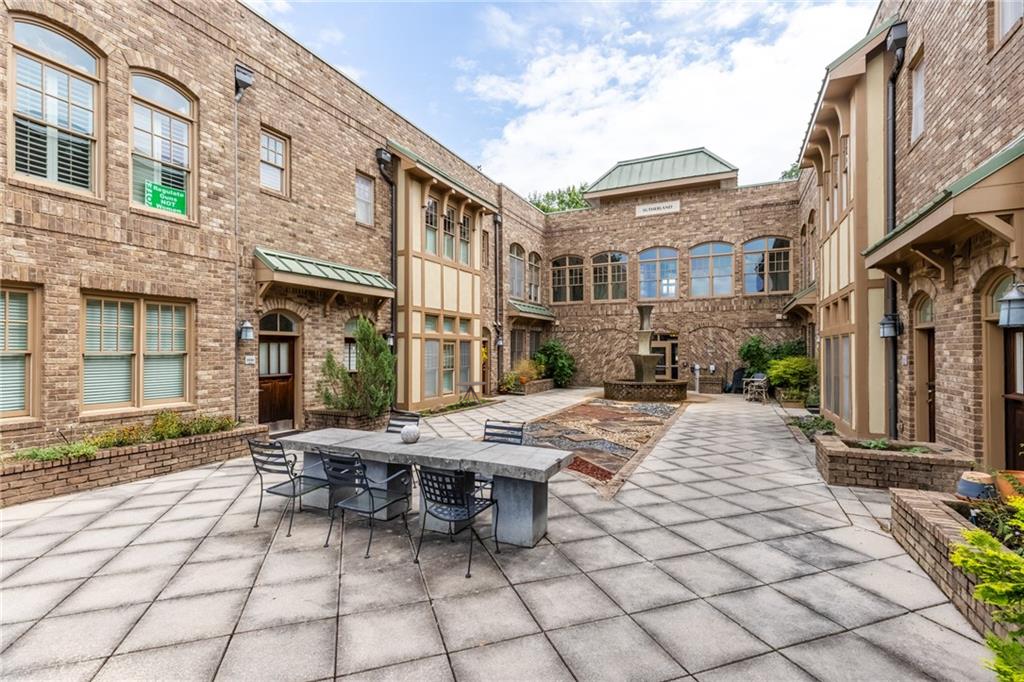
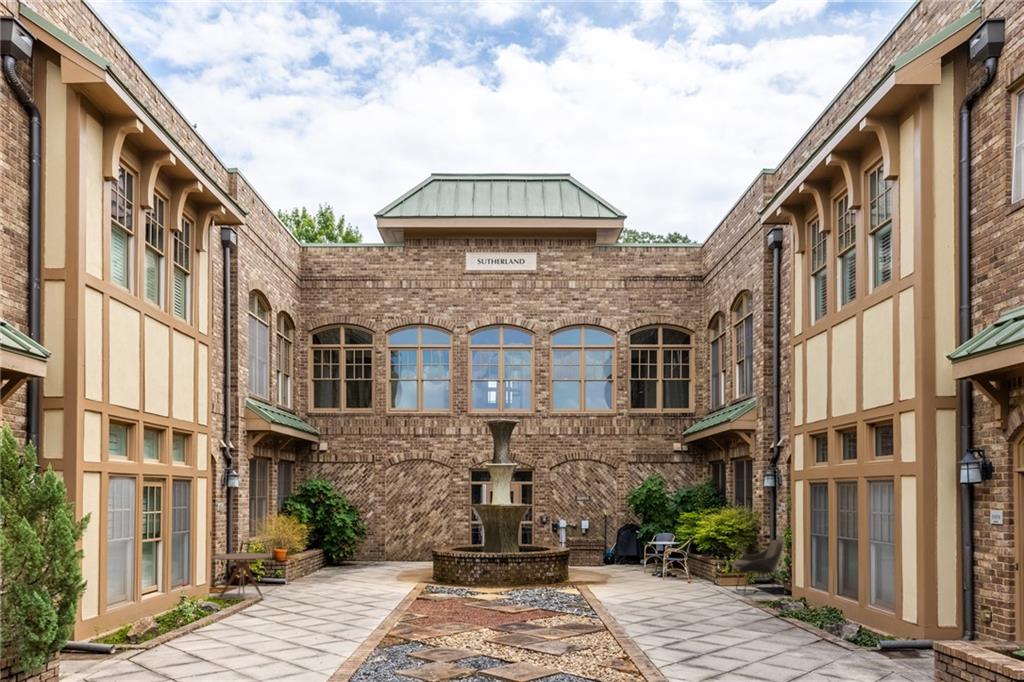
lounge chair: none [784,381,826,424] -> present [732,539,784,596]

